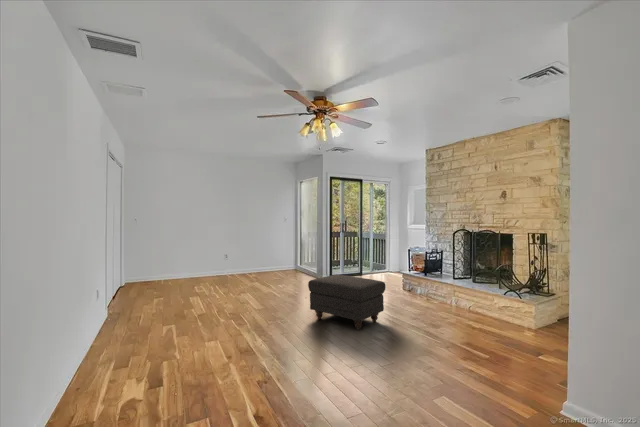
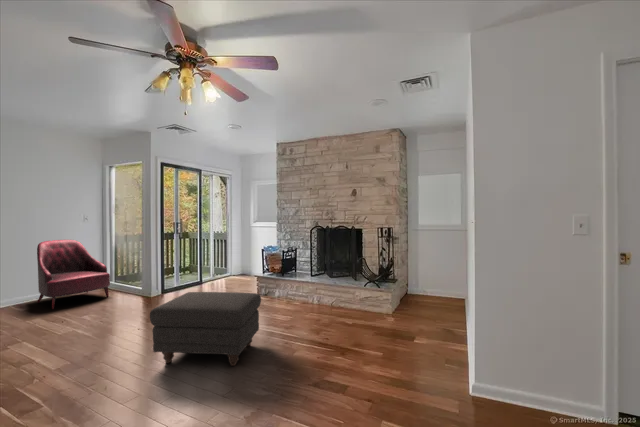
armchair: none [259,234,298,279] -> present [37,240,110,309]

